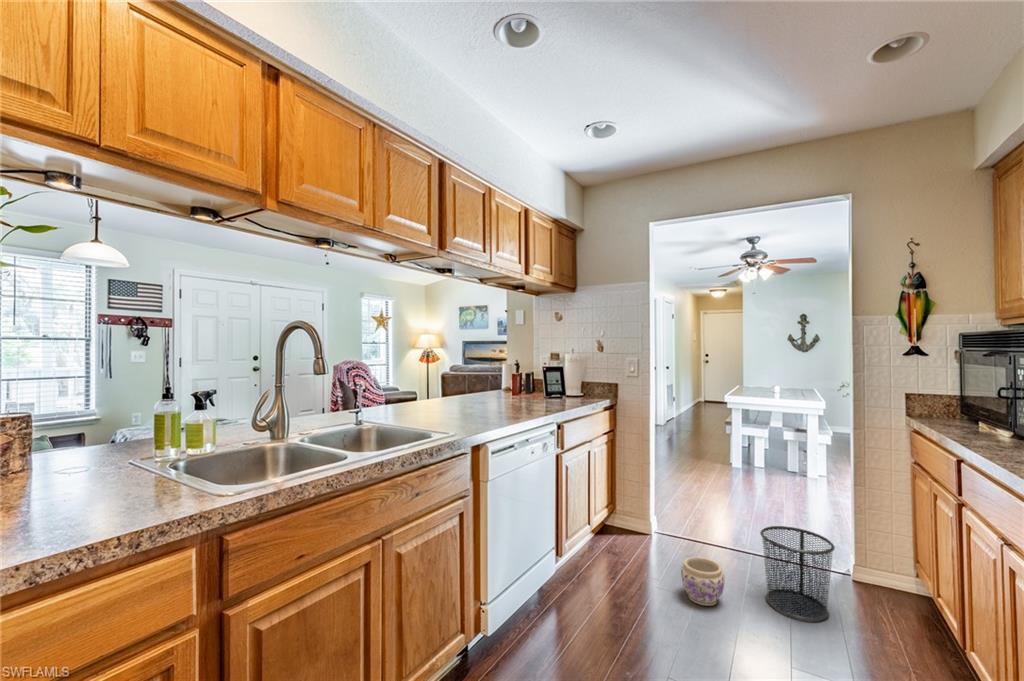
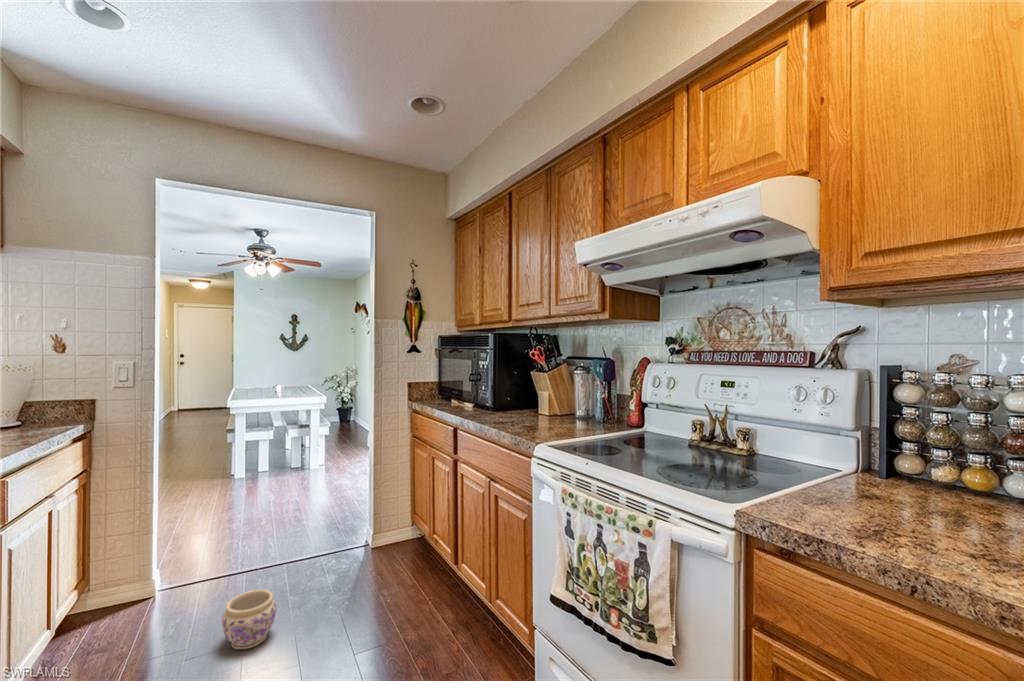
waste bin: present [760,526,835,621] -> none [308,519,373,608]

